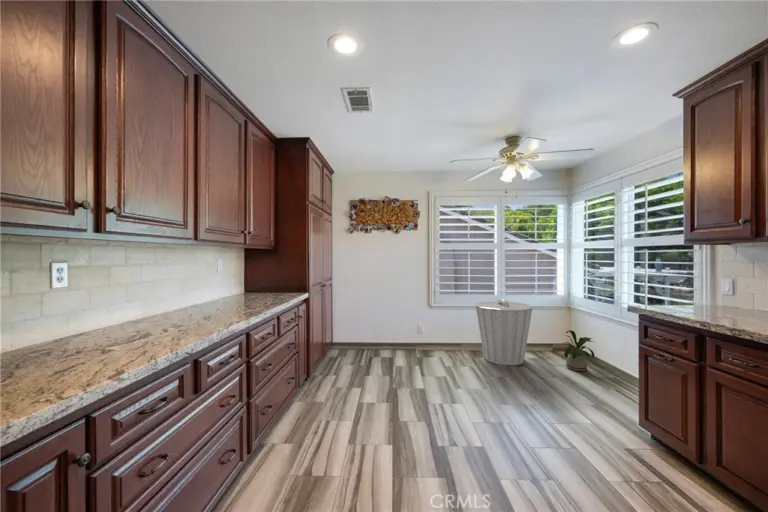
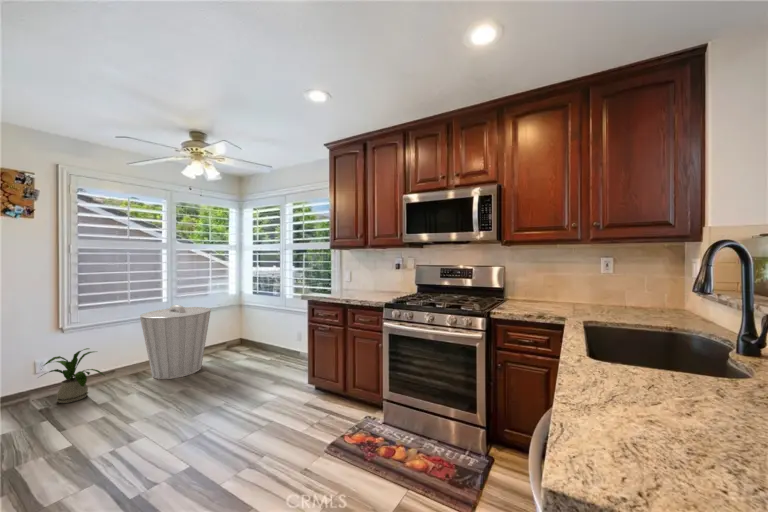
house plant: present [564,330,594,371] -> present [44,348,104,403]

